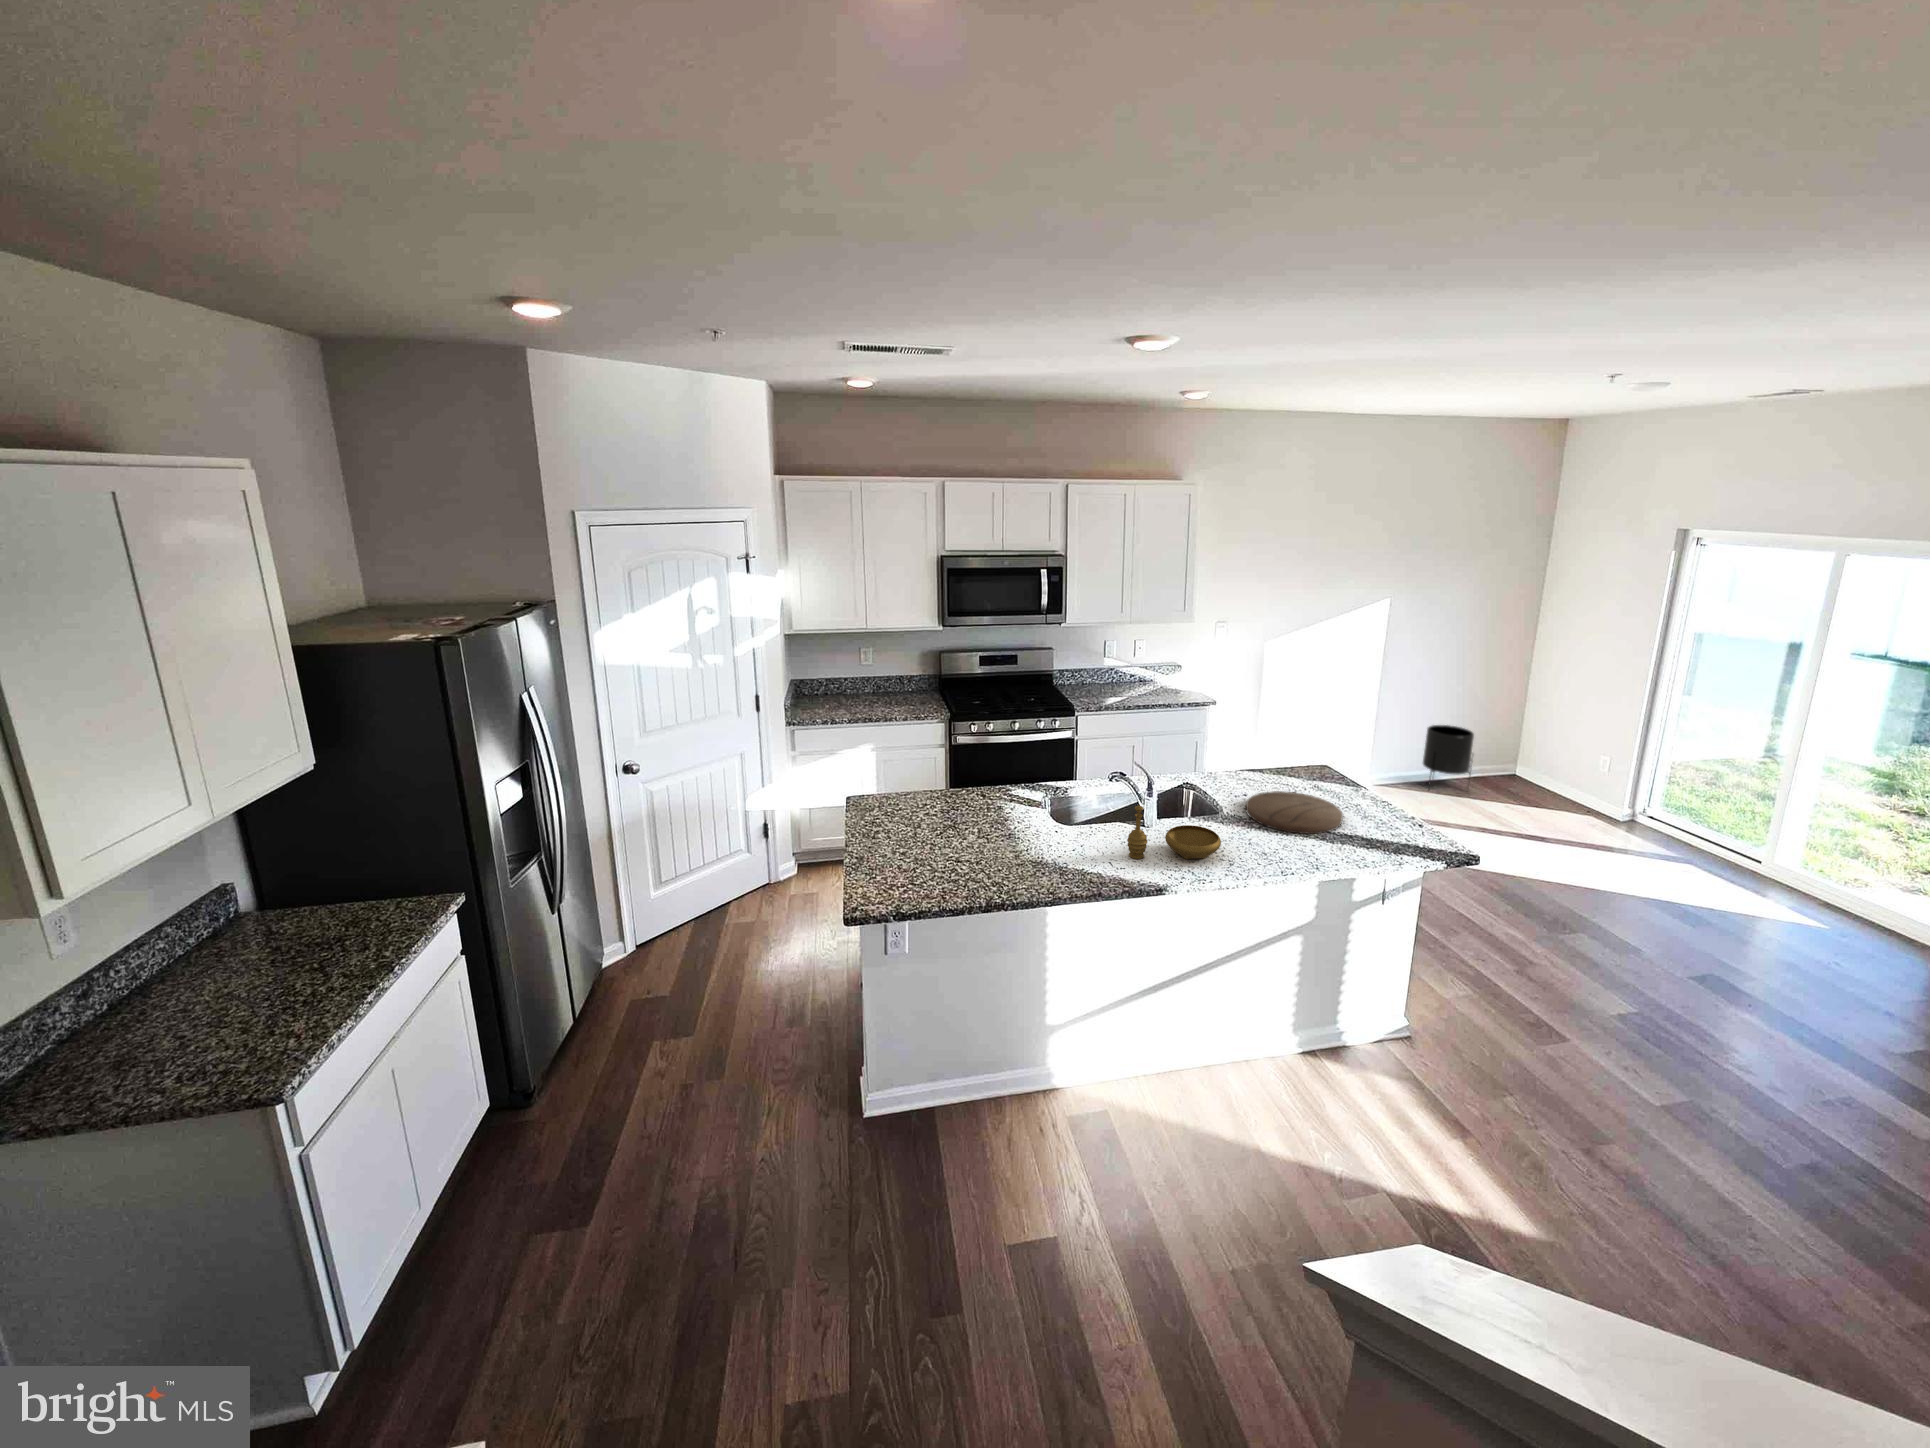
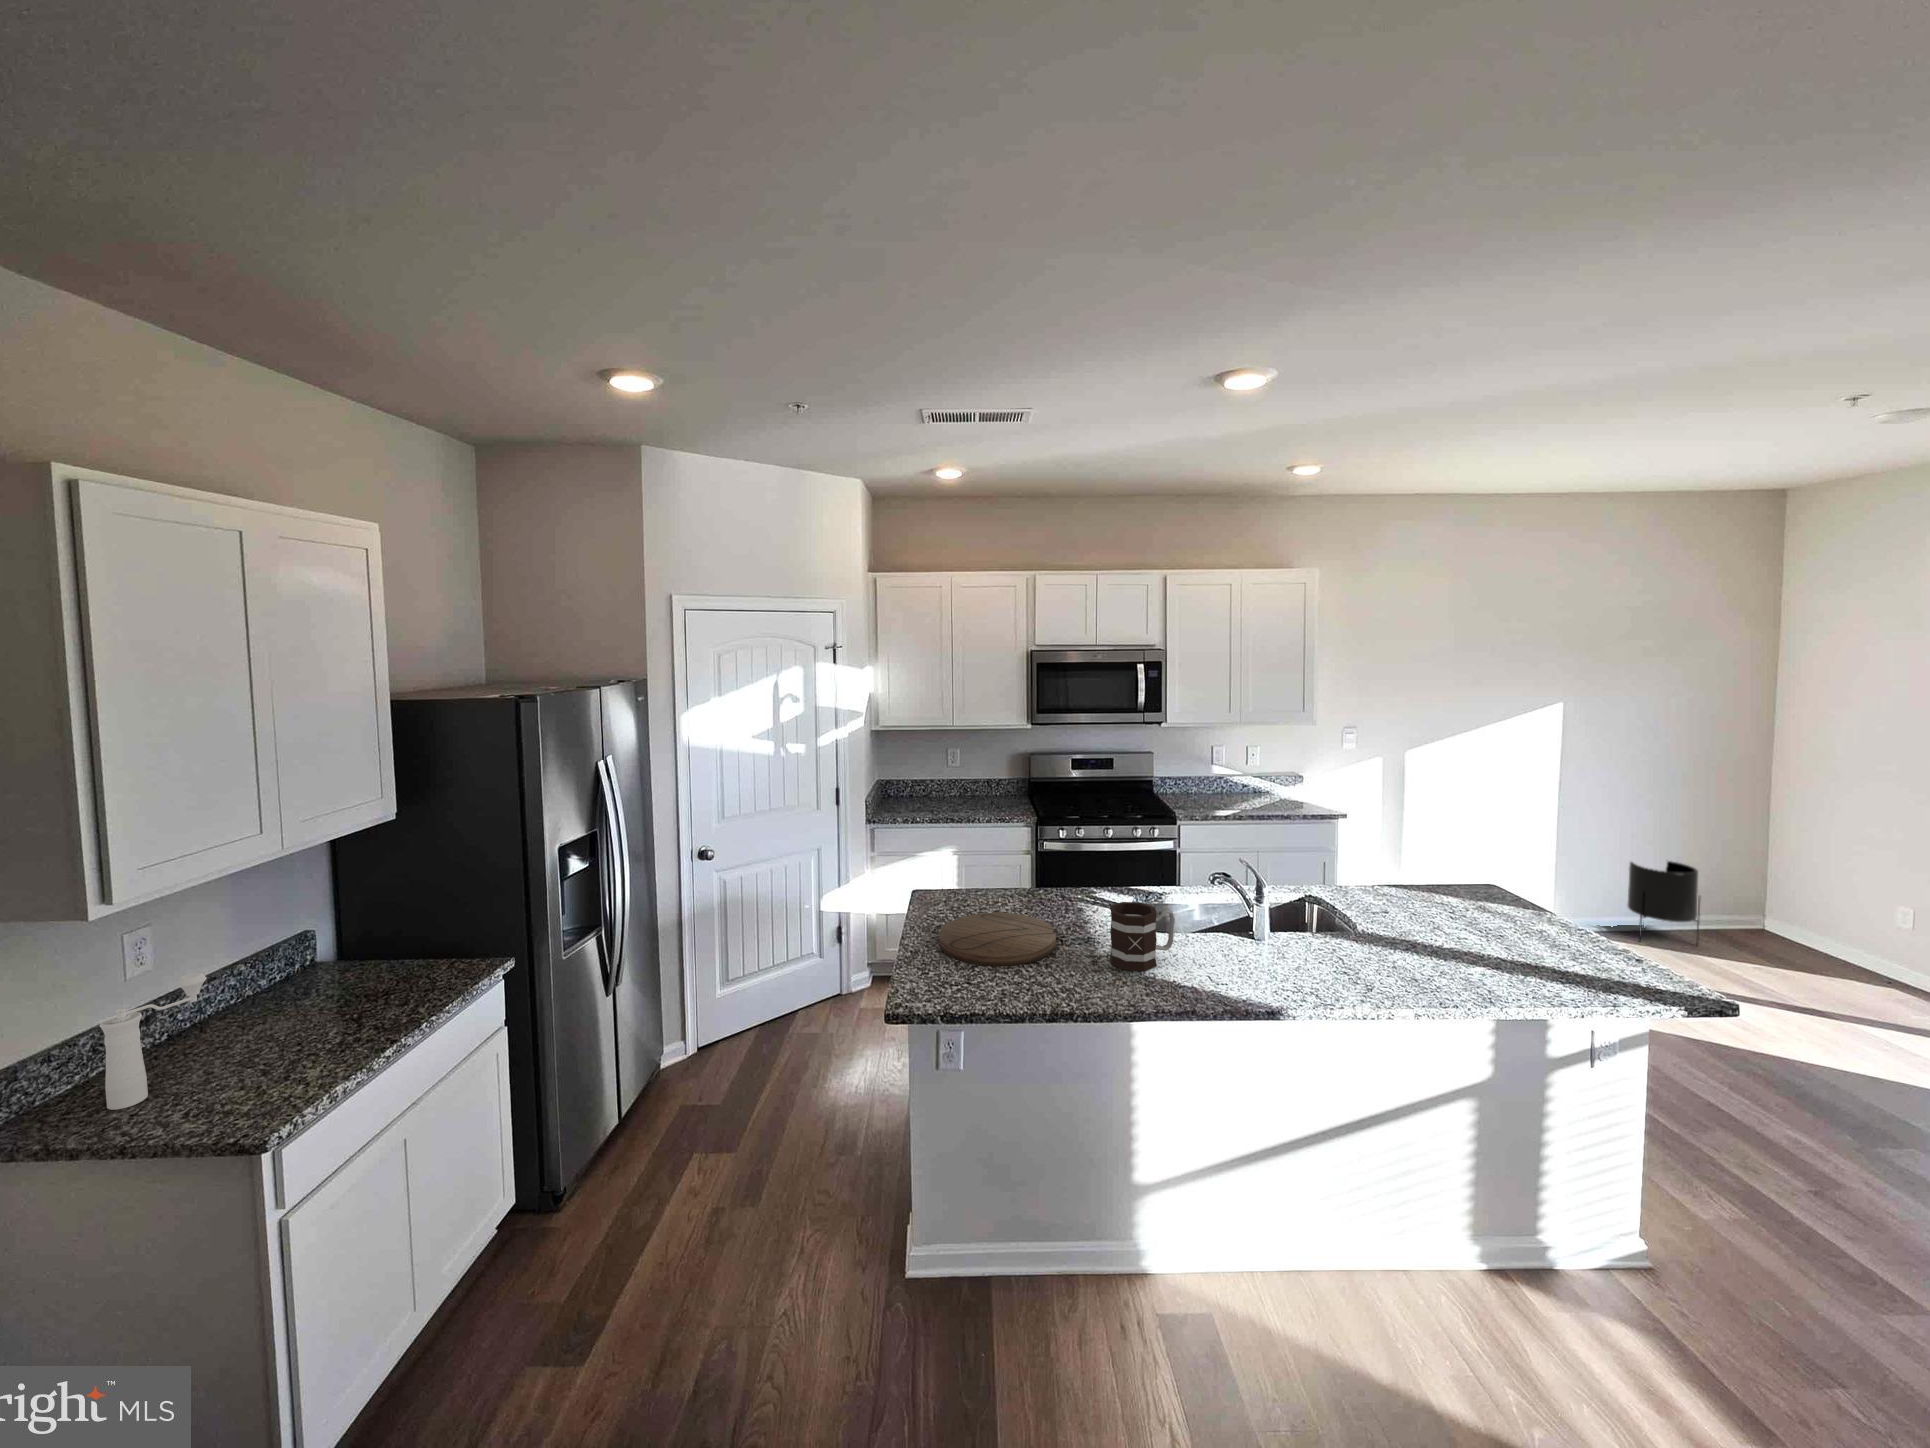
cutting board: present [1246,791,1343,834] -> present [939,913,1056,966]
decorative bowl: present [1127,805,1221,859] -> none [1230,905,1354,979]
mug: none [1030,806,1083,863] -> present [1110,902,1175,971]
pepper mill: none [54,947,159,1084] -> present [98,972,207,1110]

